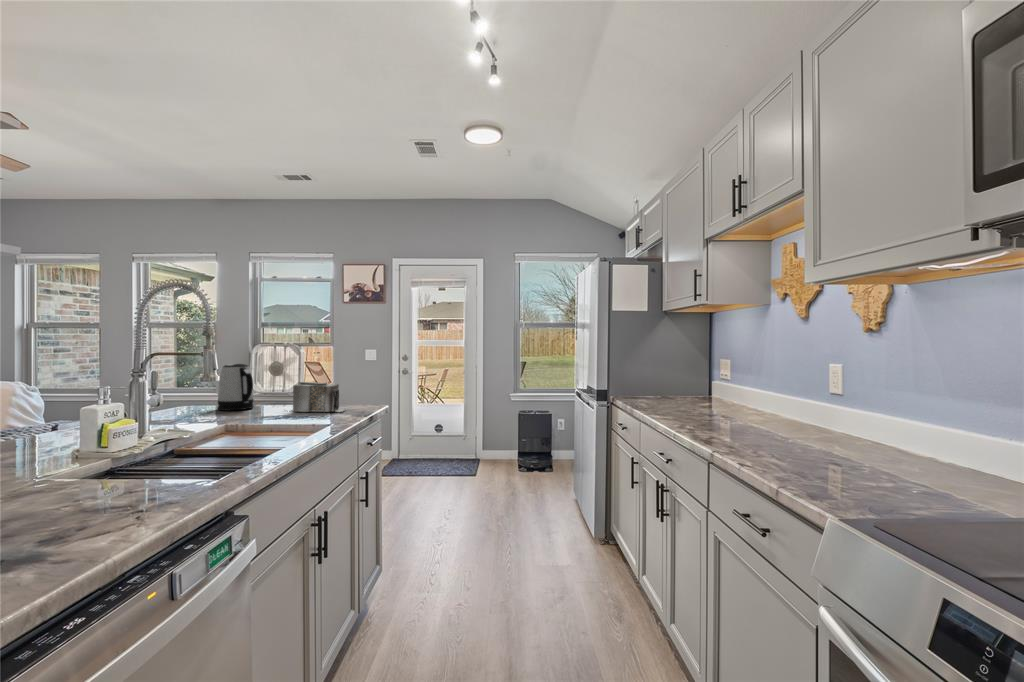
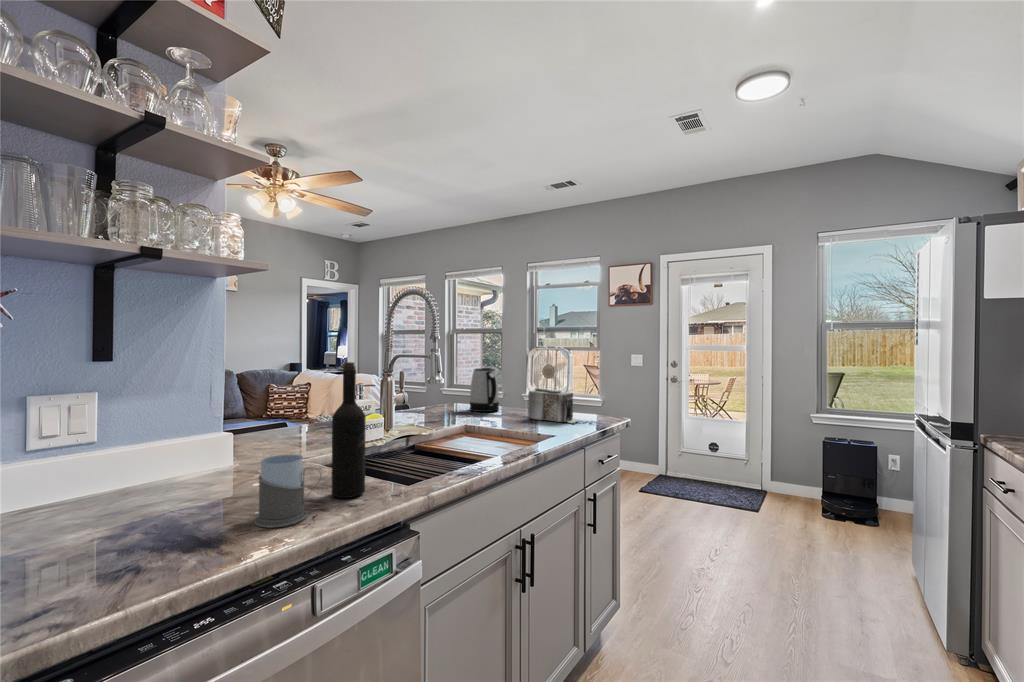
wine bottle: none [135,355,177,498] -> present [332,362,366,498]
mug: none [59,455,147,536] -> present [255,454,322,527]

